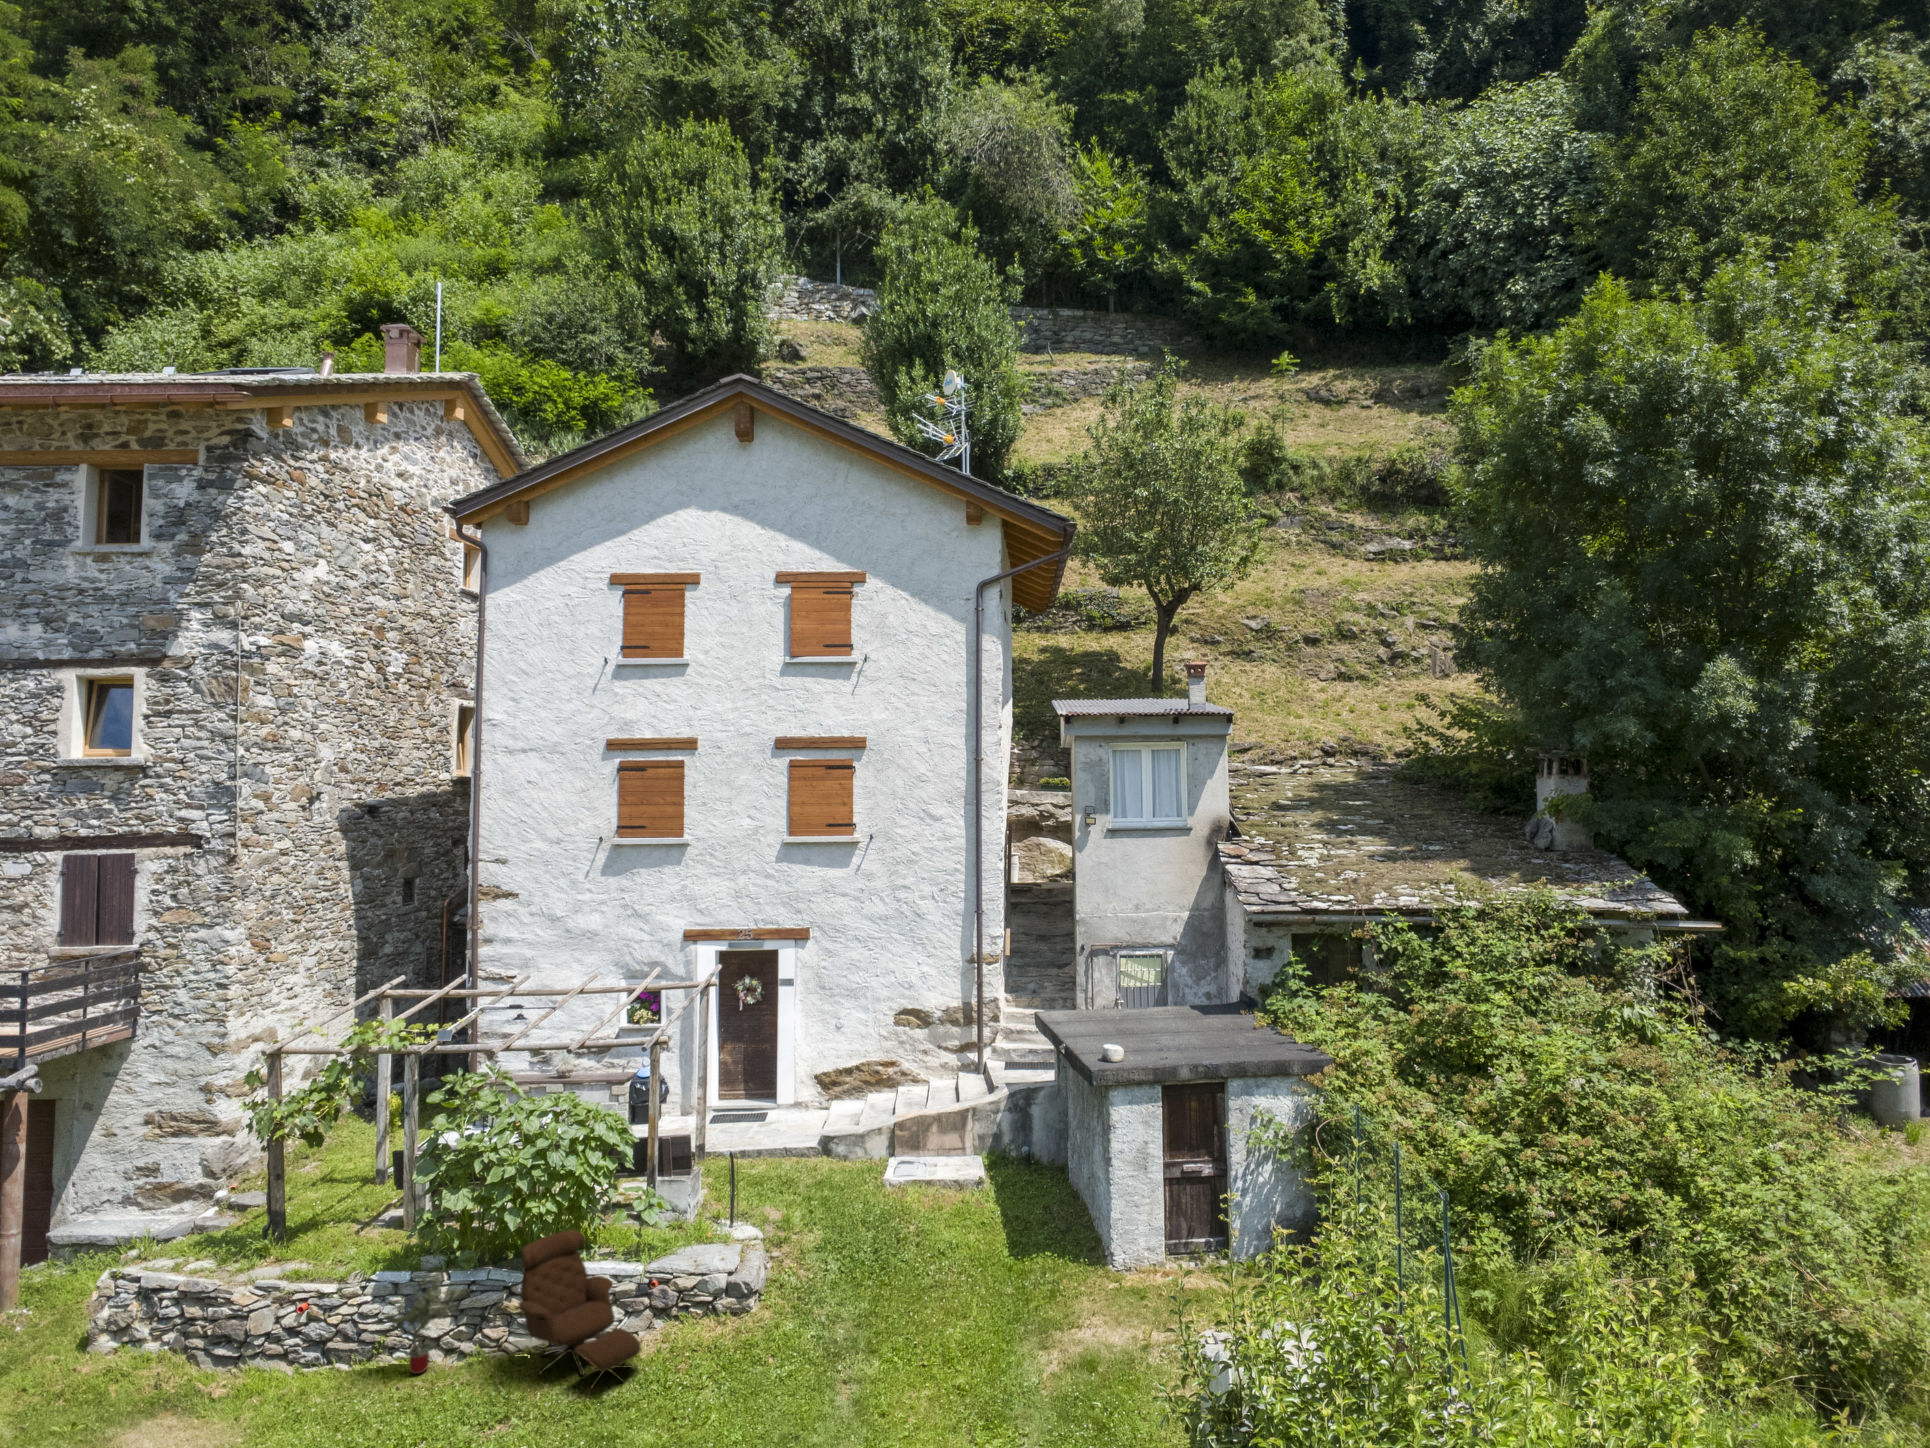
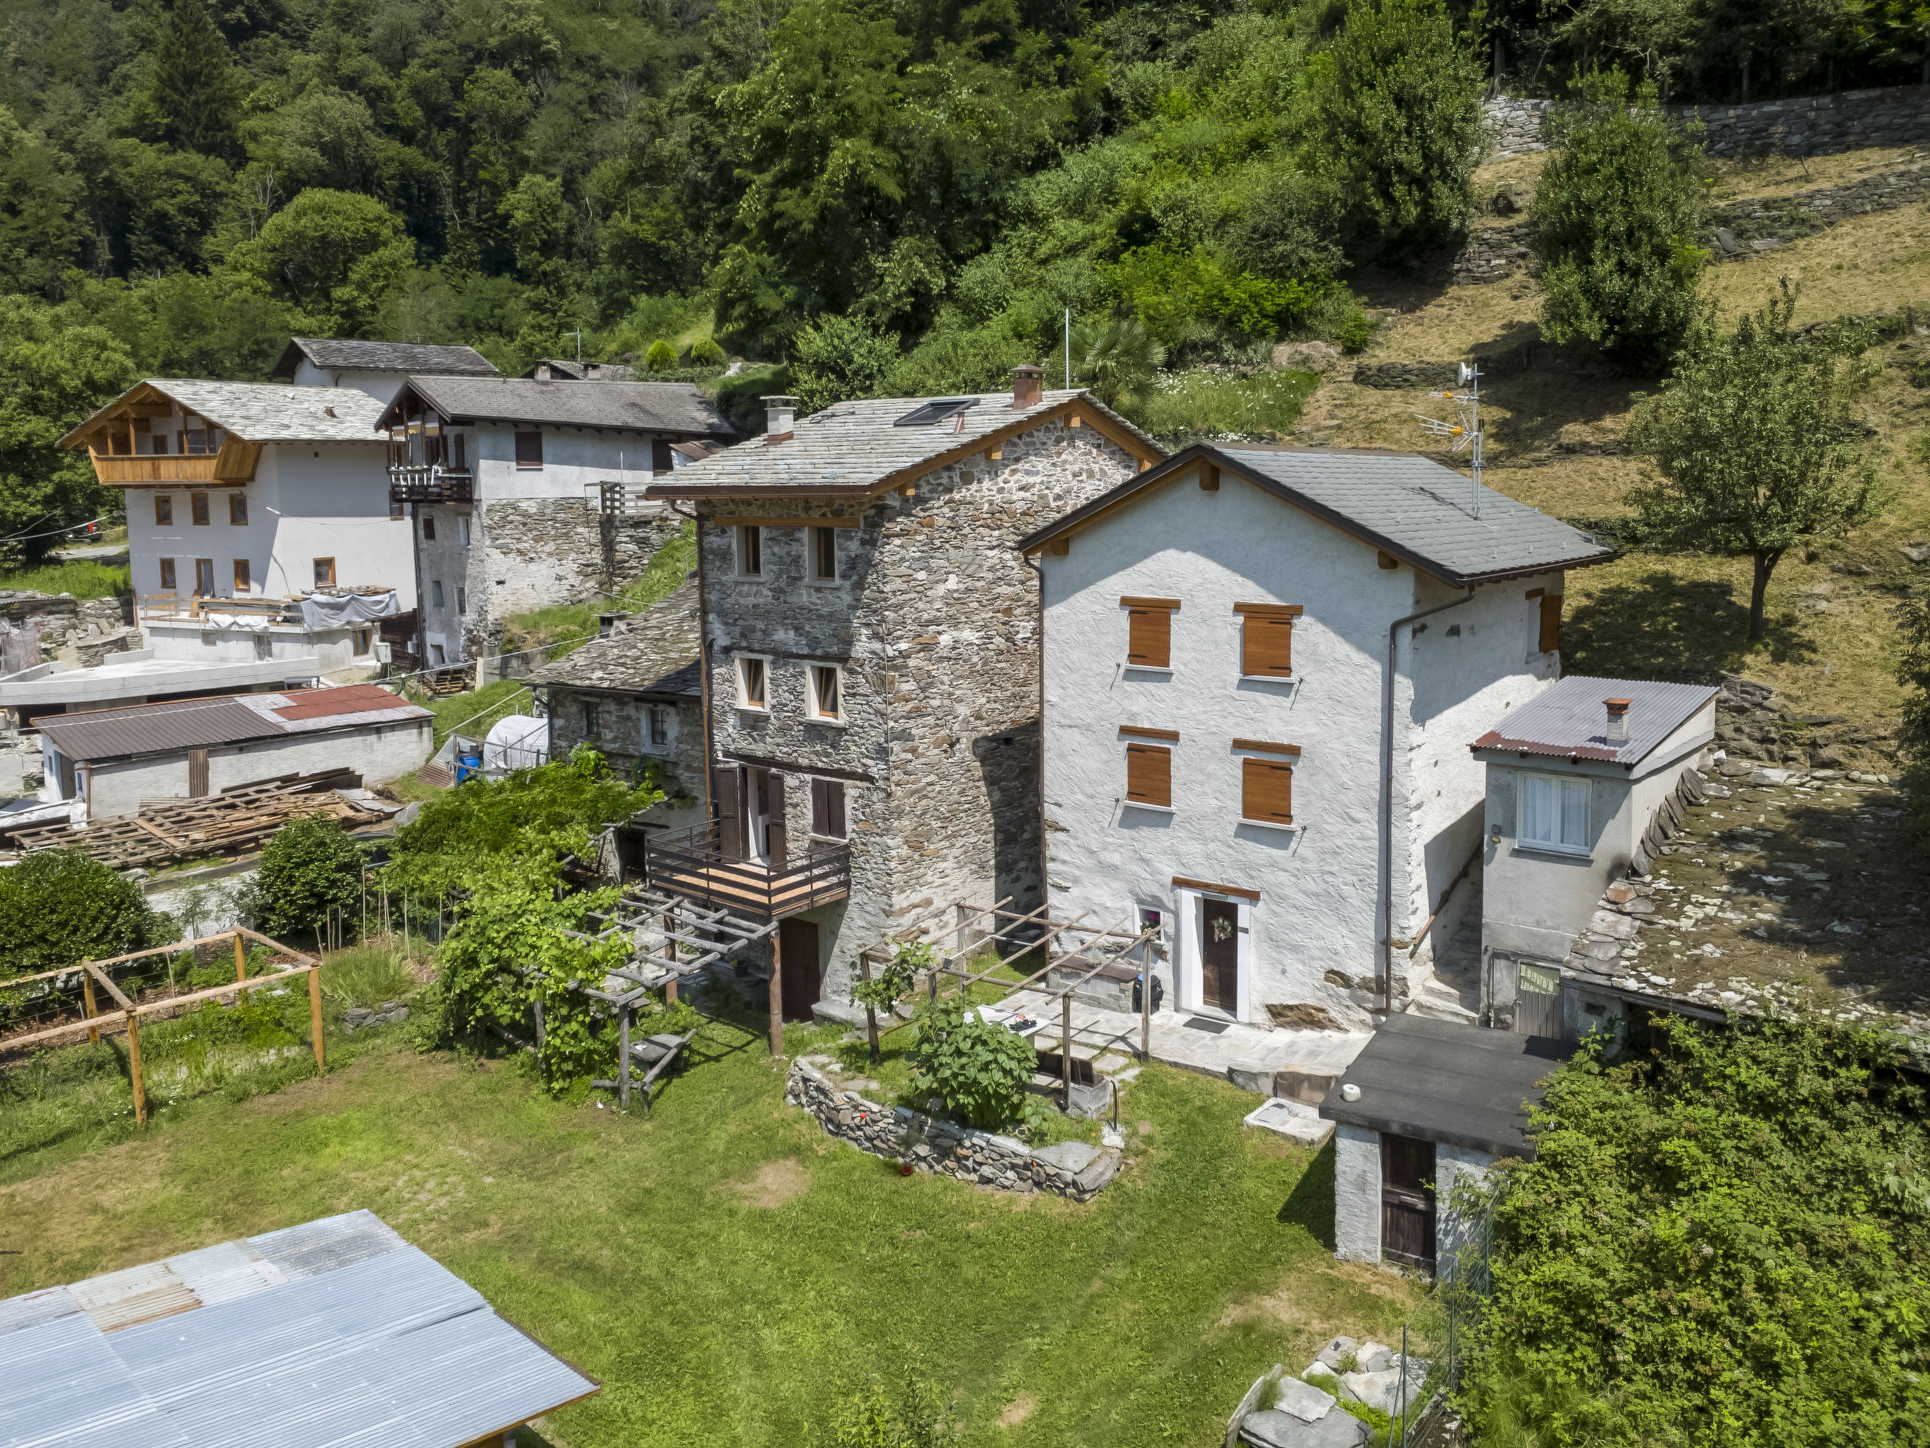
lounge chair: present [519,1230,641,1387] -> none [948,1117,1008,1226]

